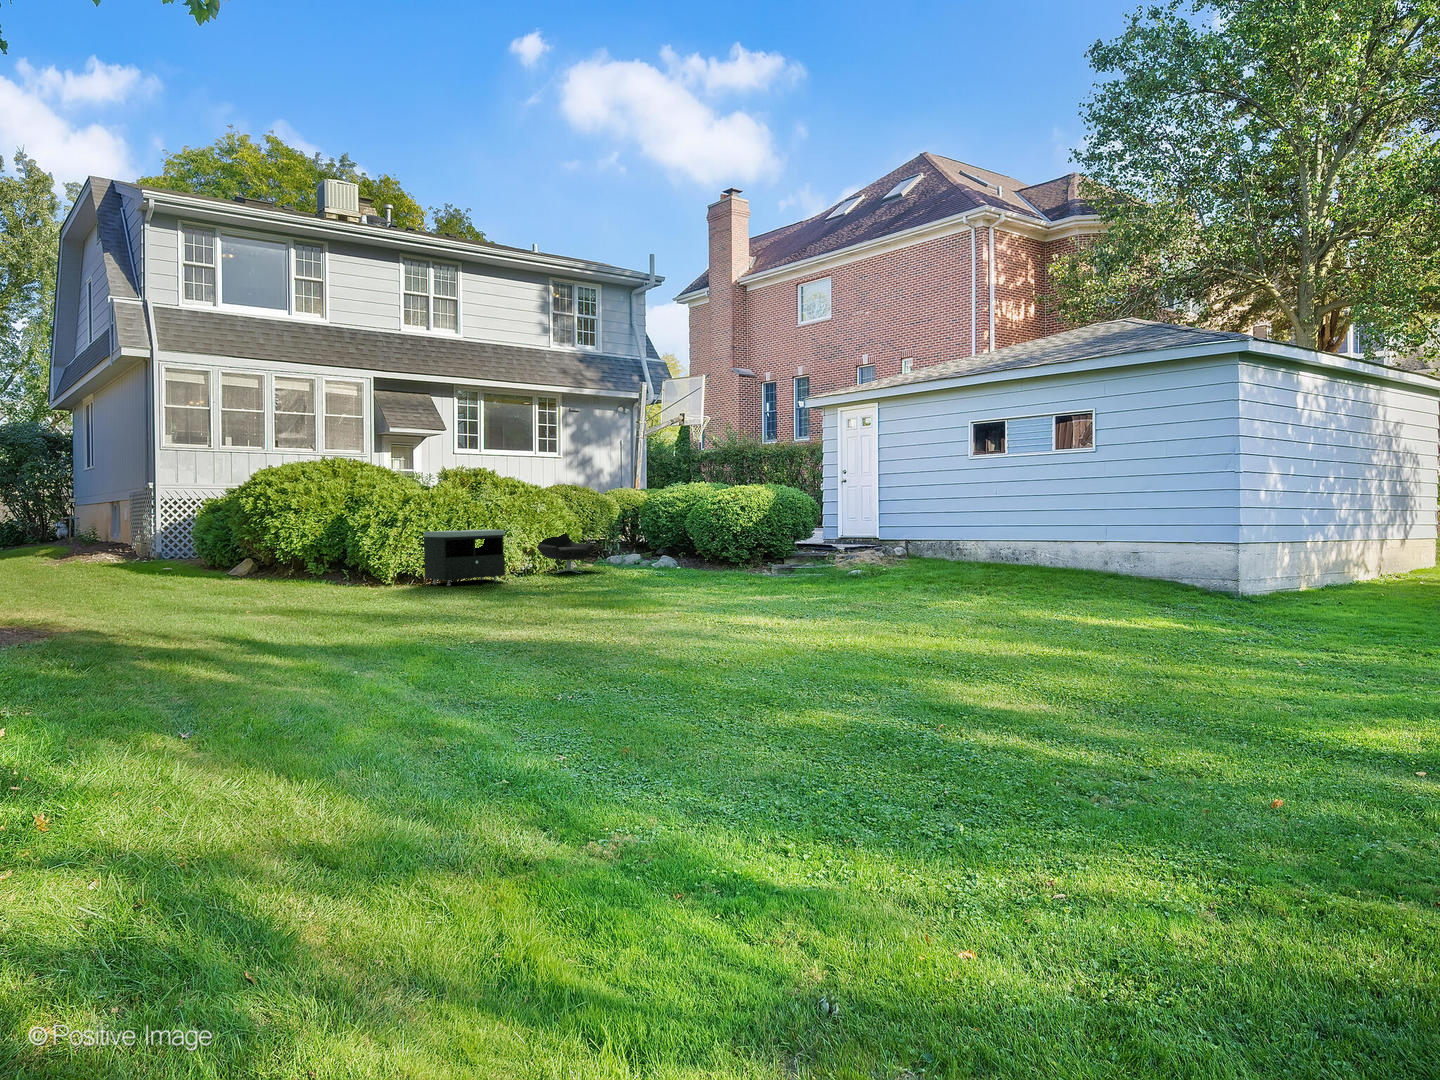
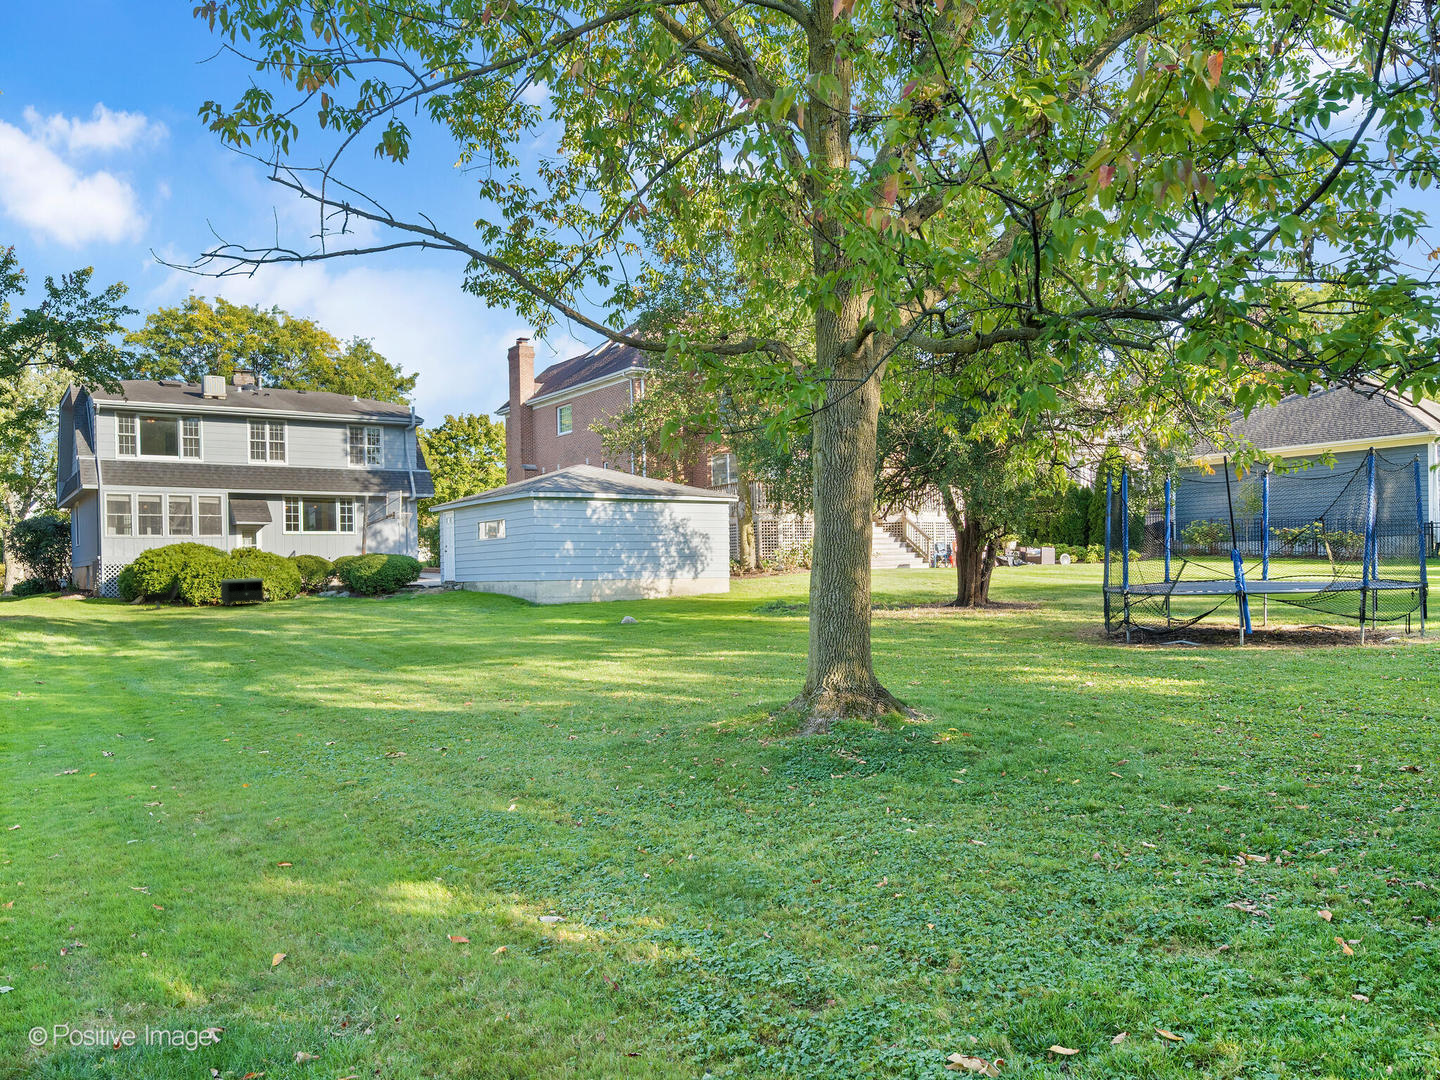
lounge chair: present [537,533,594,573] -> present [147,584,179,608]

